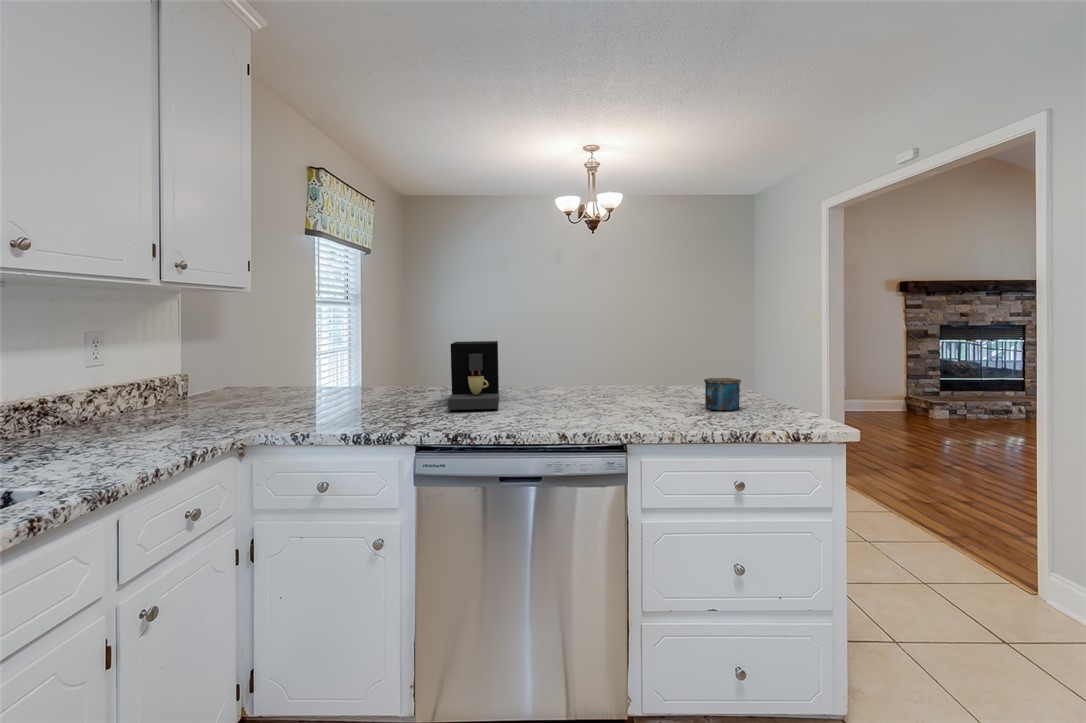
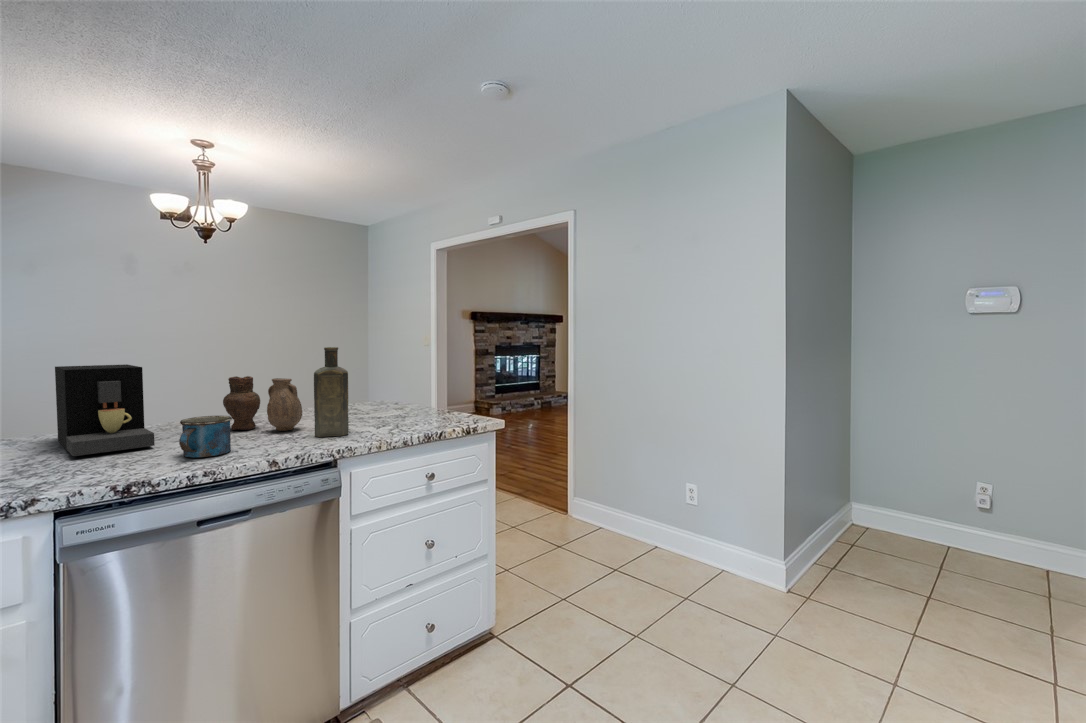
bottle: none [615,326,651,419] -> present [314,347,349,437]
vase: none [555,354,616,408] -> present [223,376,302,431]
mug: present [704,378,741,410] -> present [179,416,232,458]

